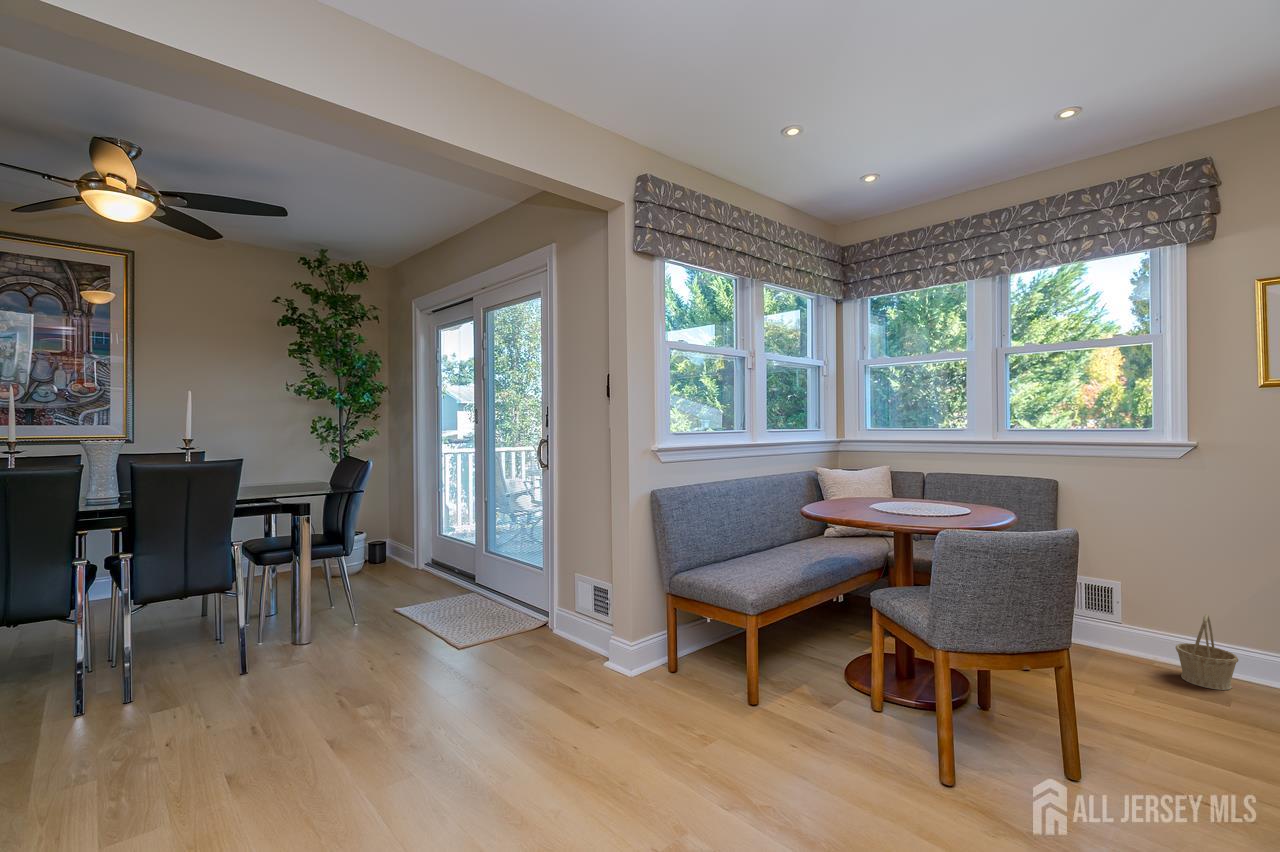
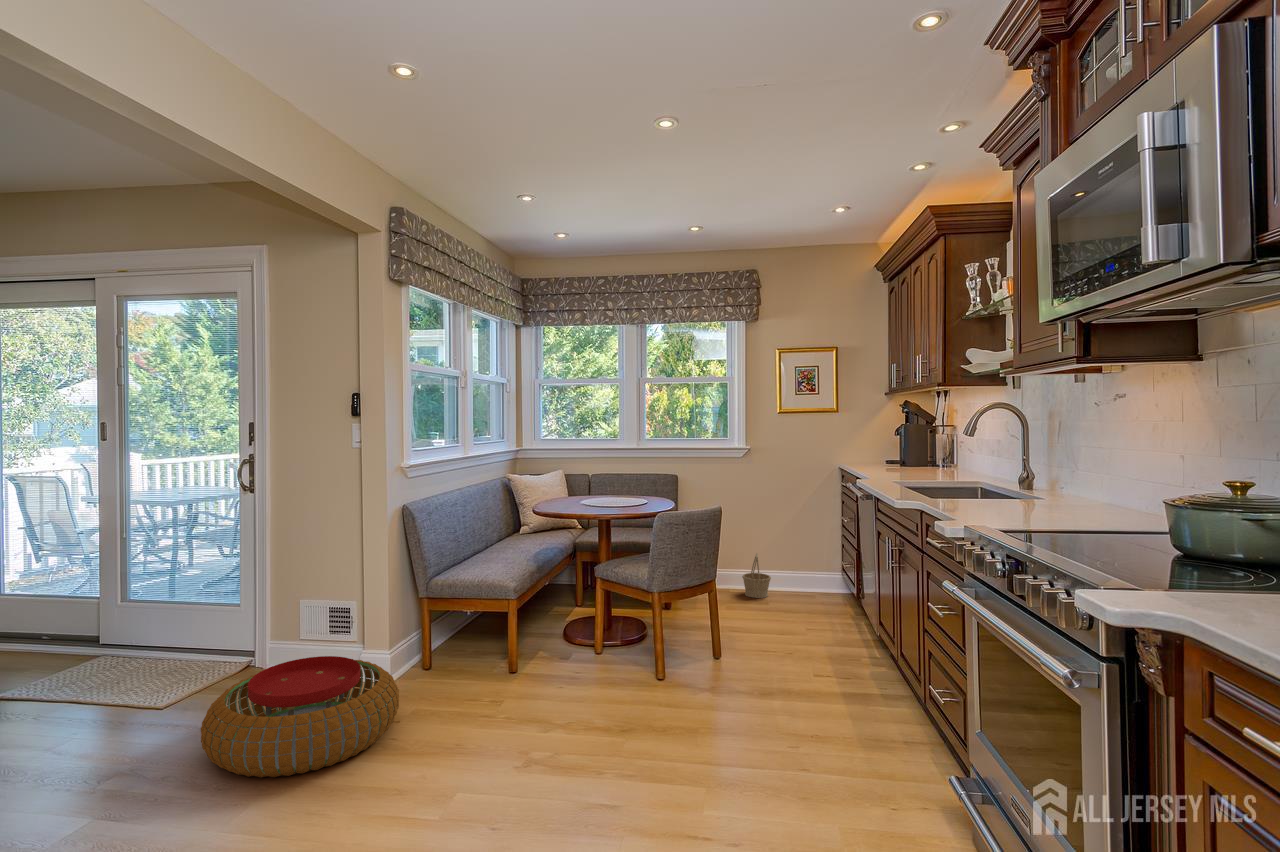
pouf: none [420,631,601,750] -> present [201,656,399,778]

